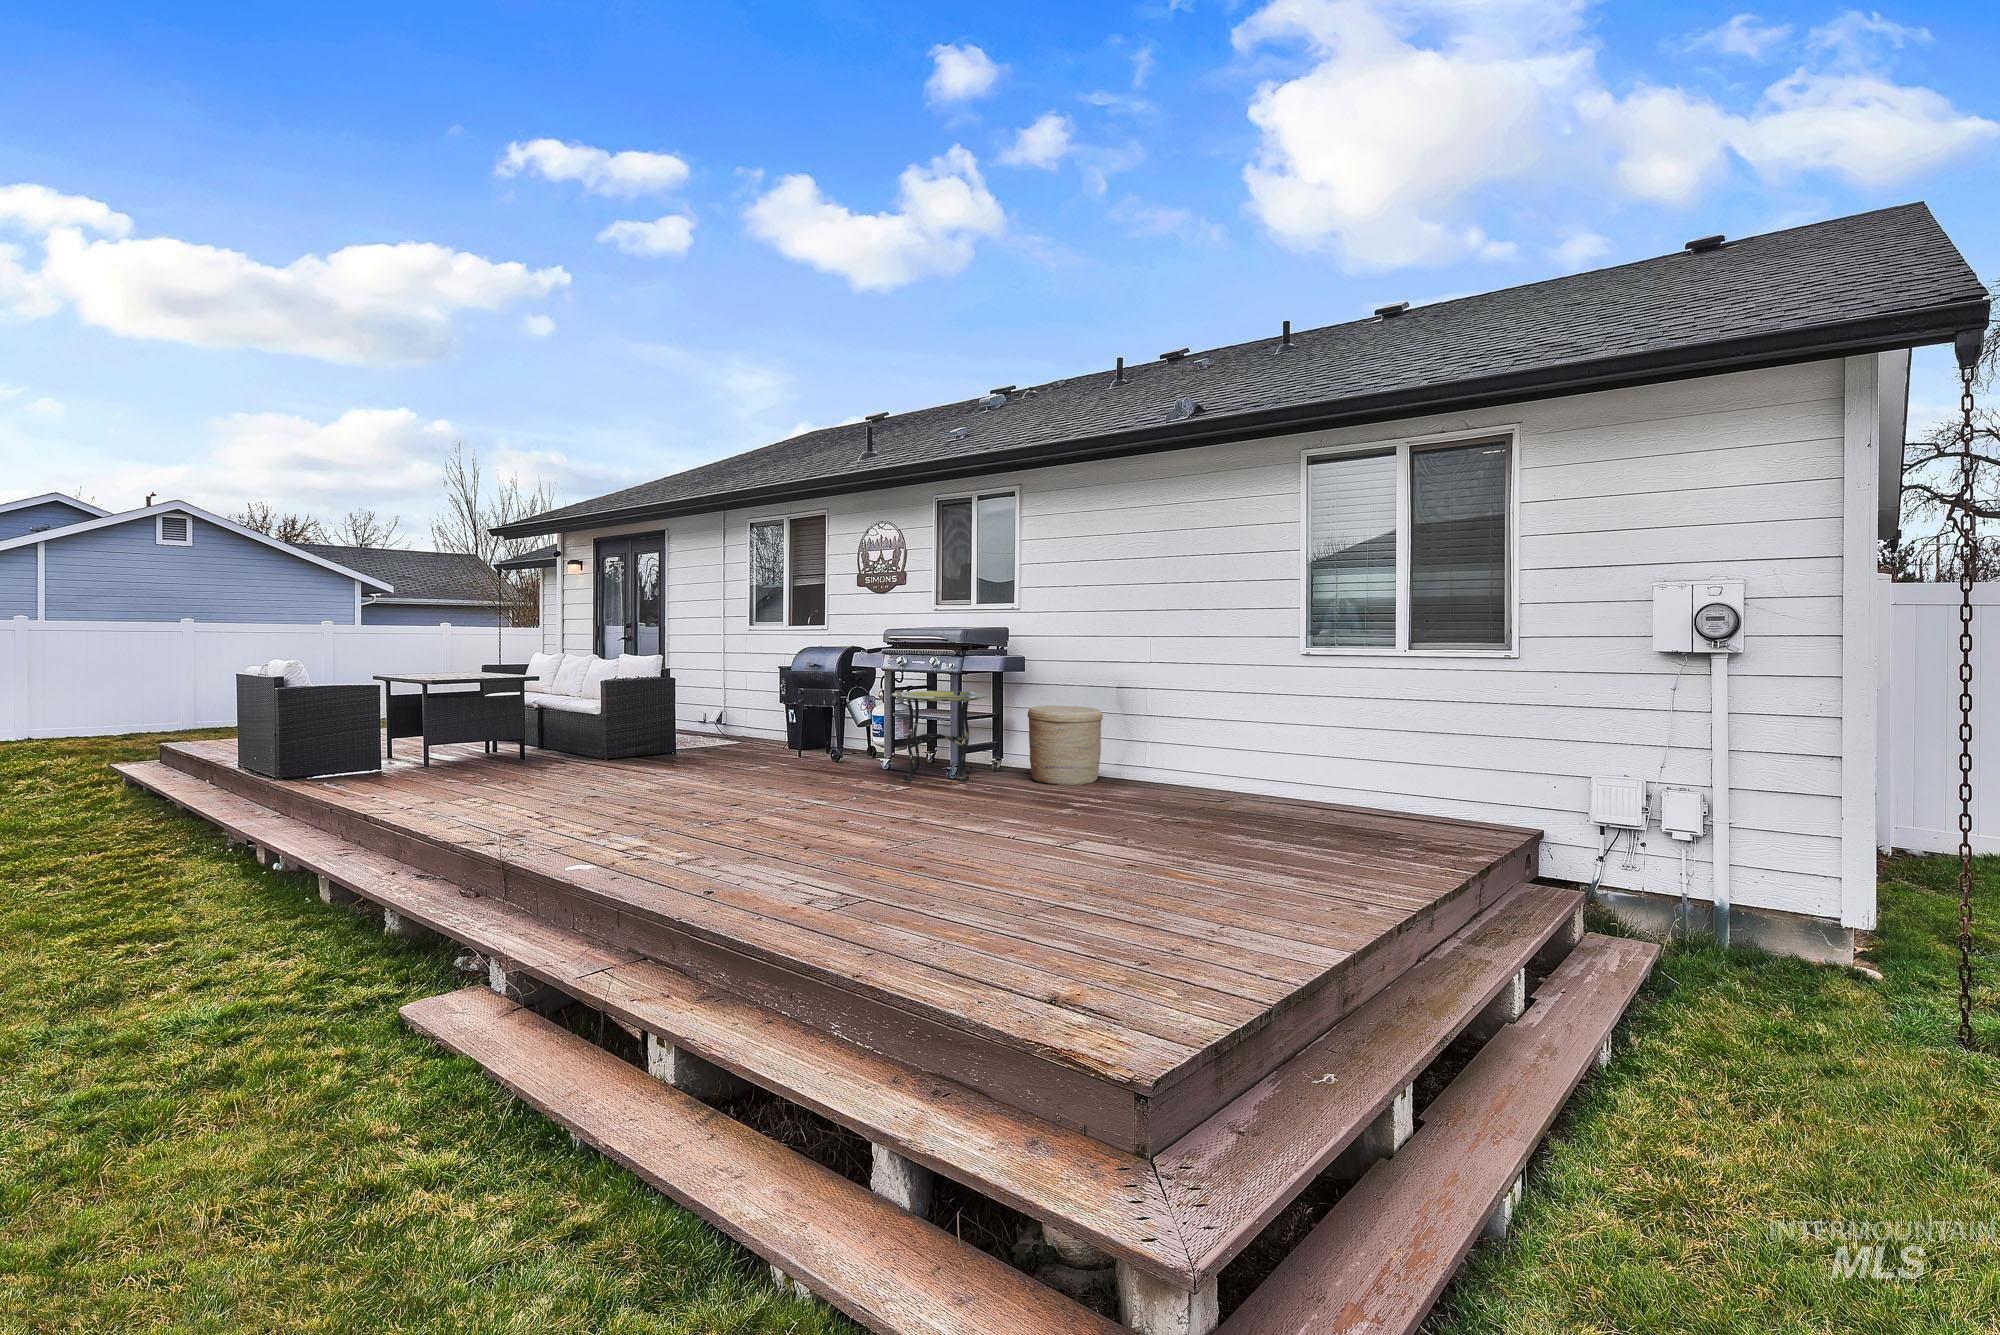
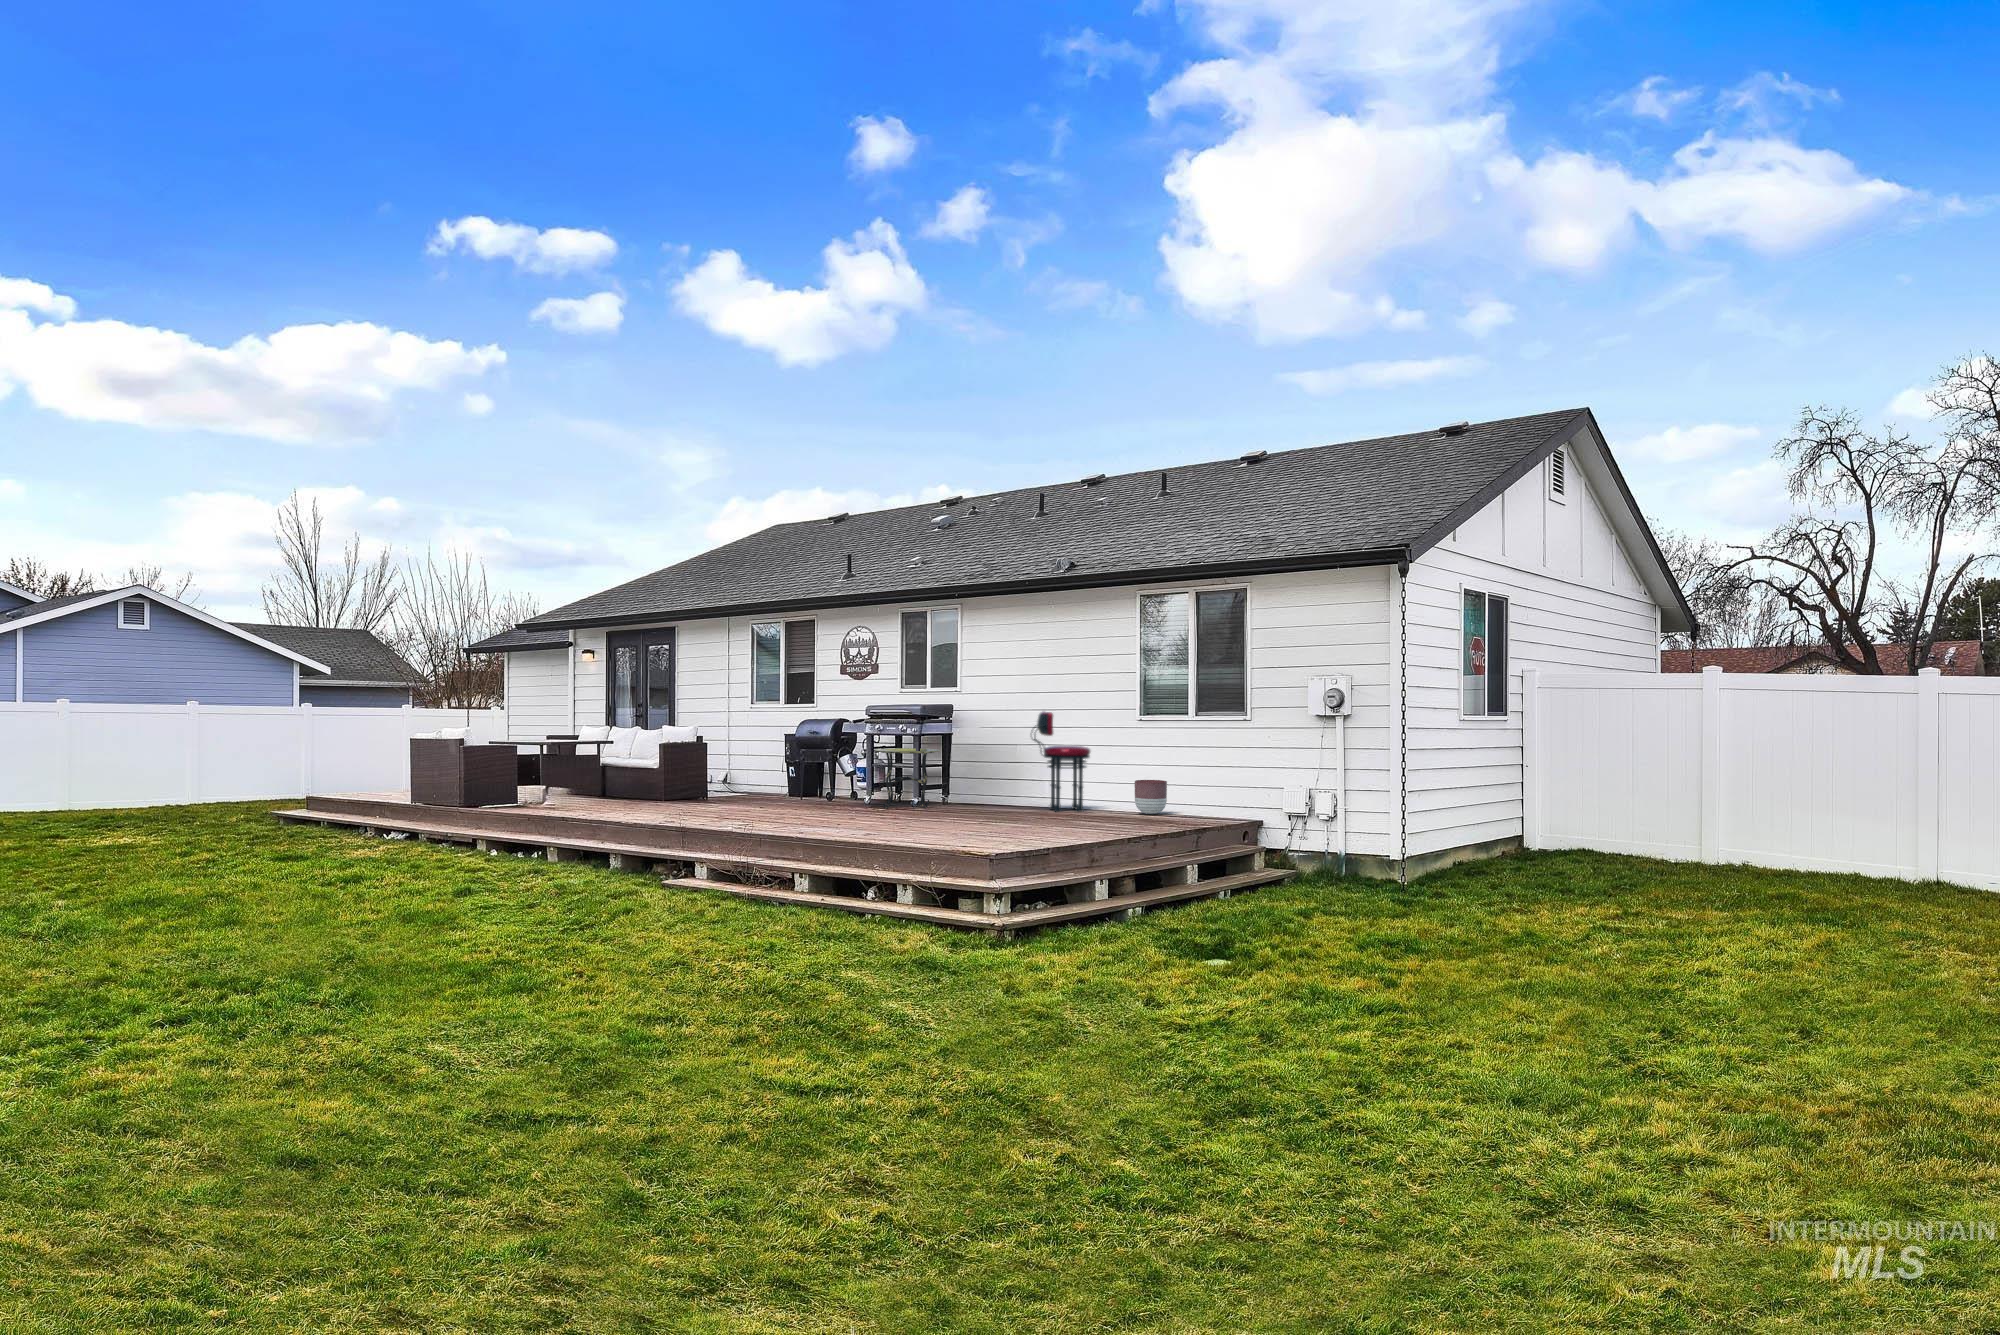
stool: none [1129,640,1224,800] -> present [1033,711,1091,812]
woven basket: present [1027,705,1103,785] -> none [967,757,1017,808]
planter: none [1304,753,1360,811] -> present [1135,780,1167,814]

